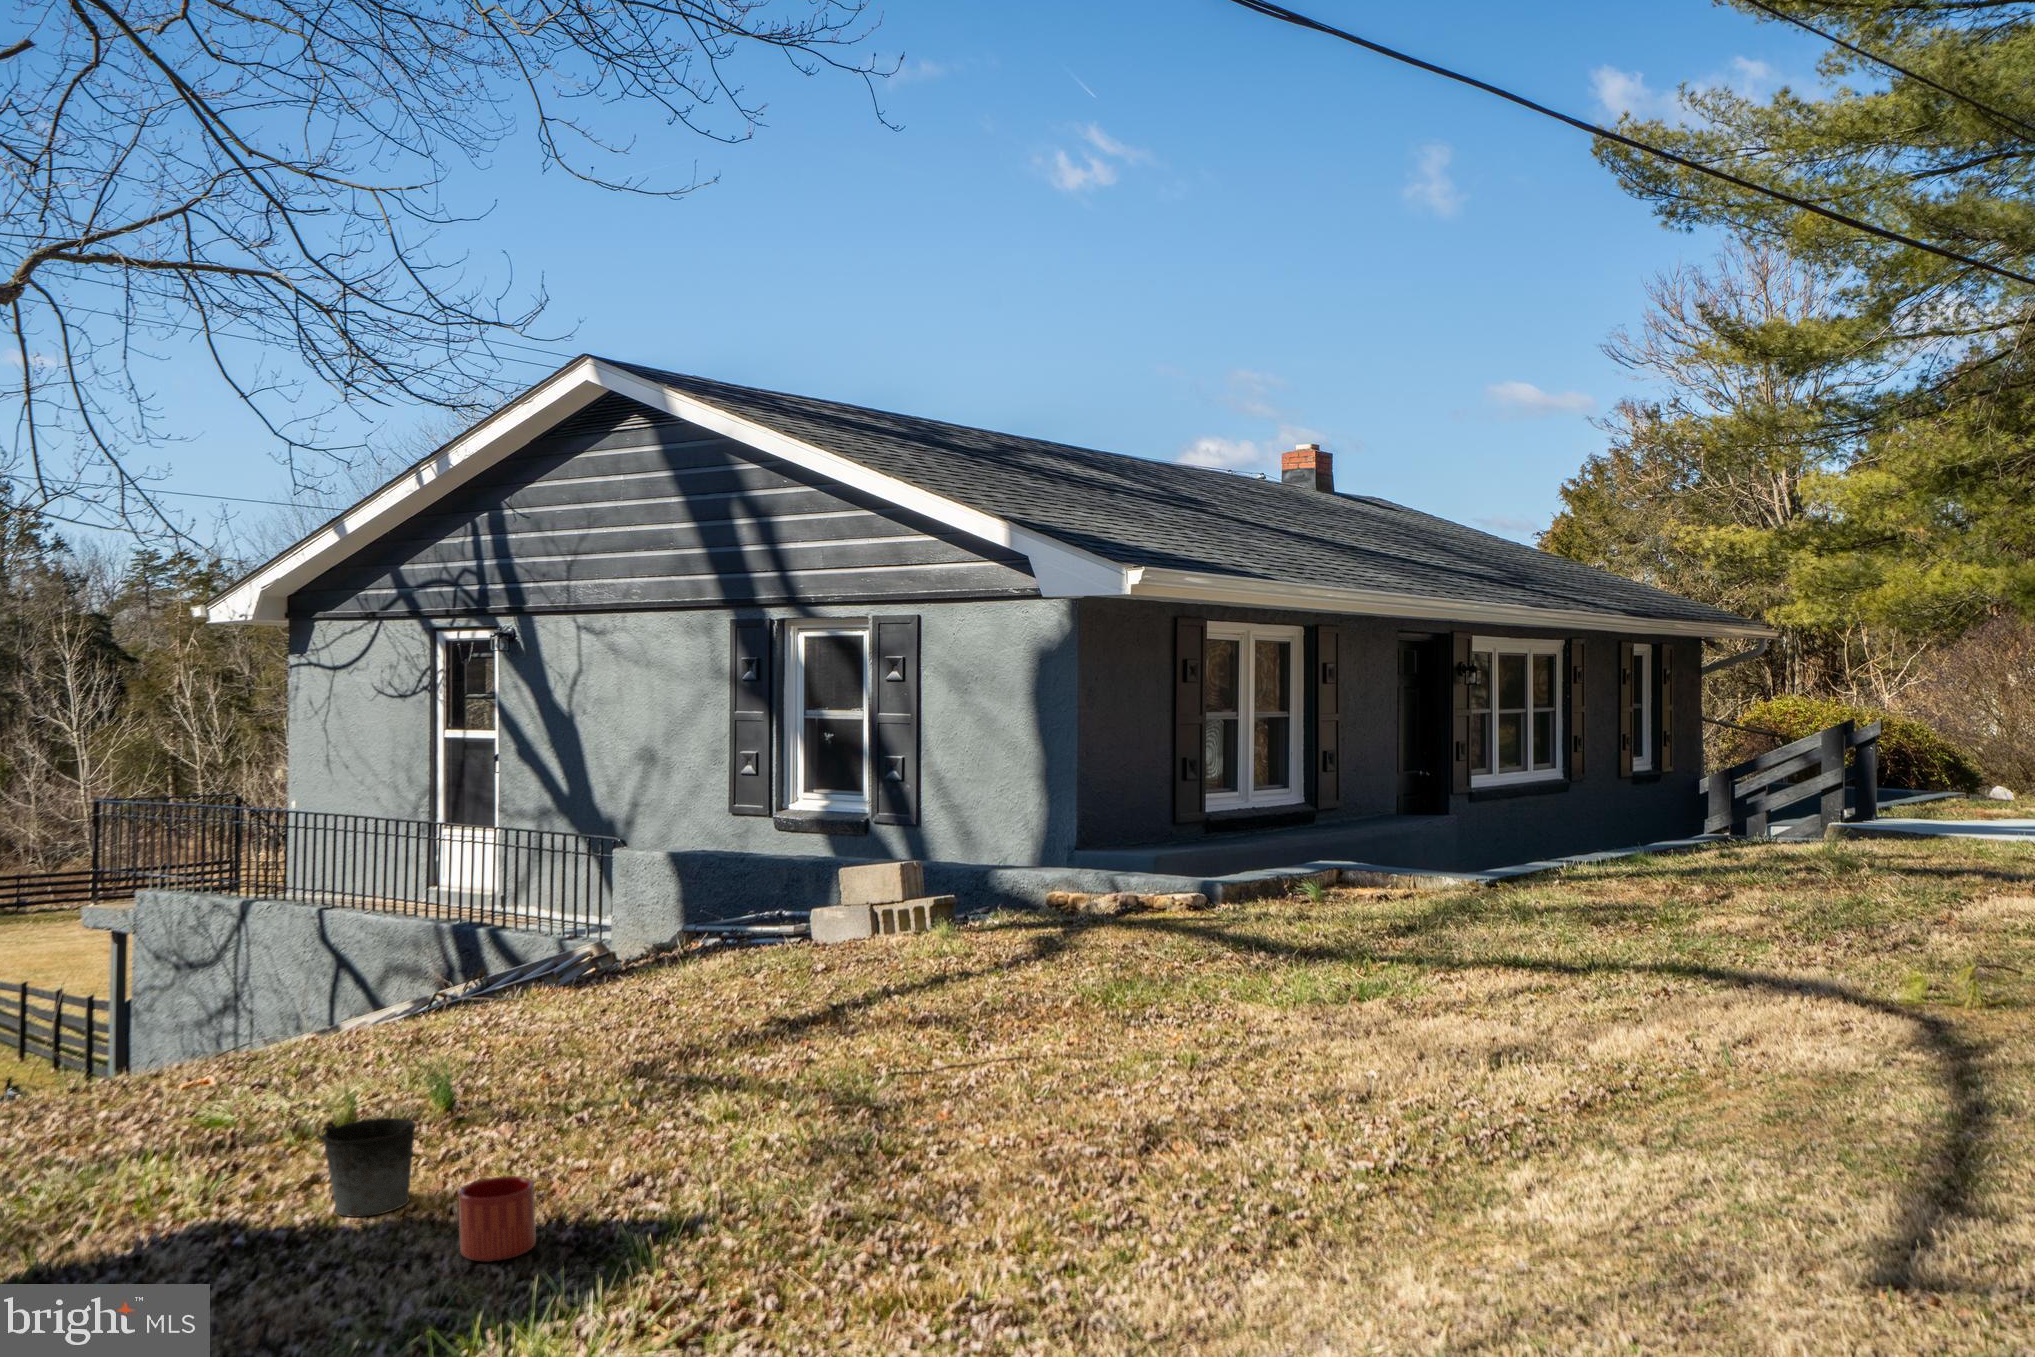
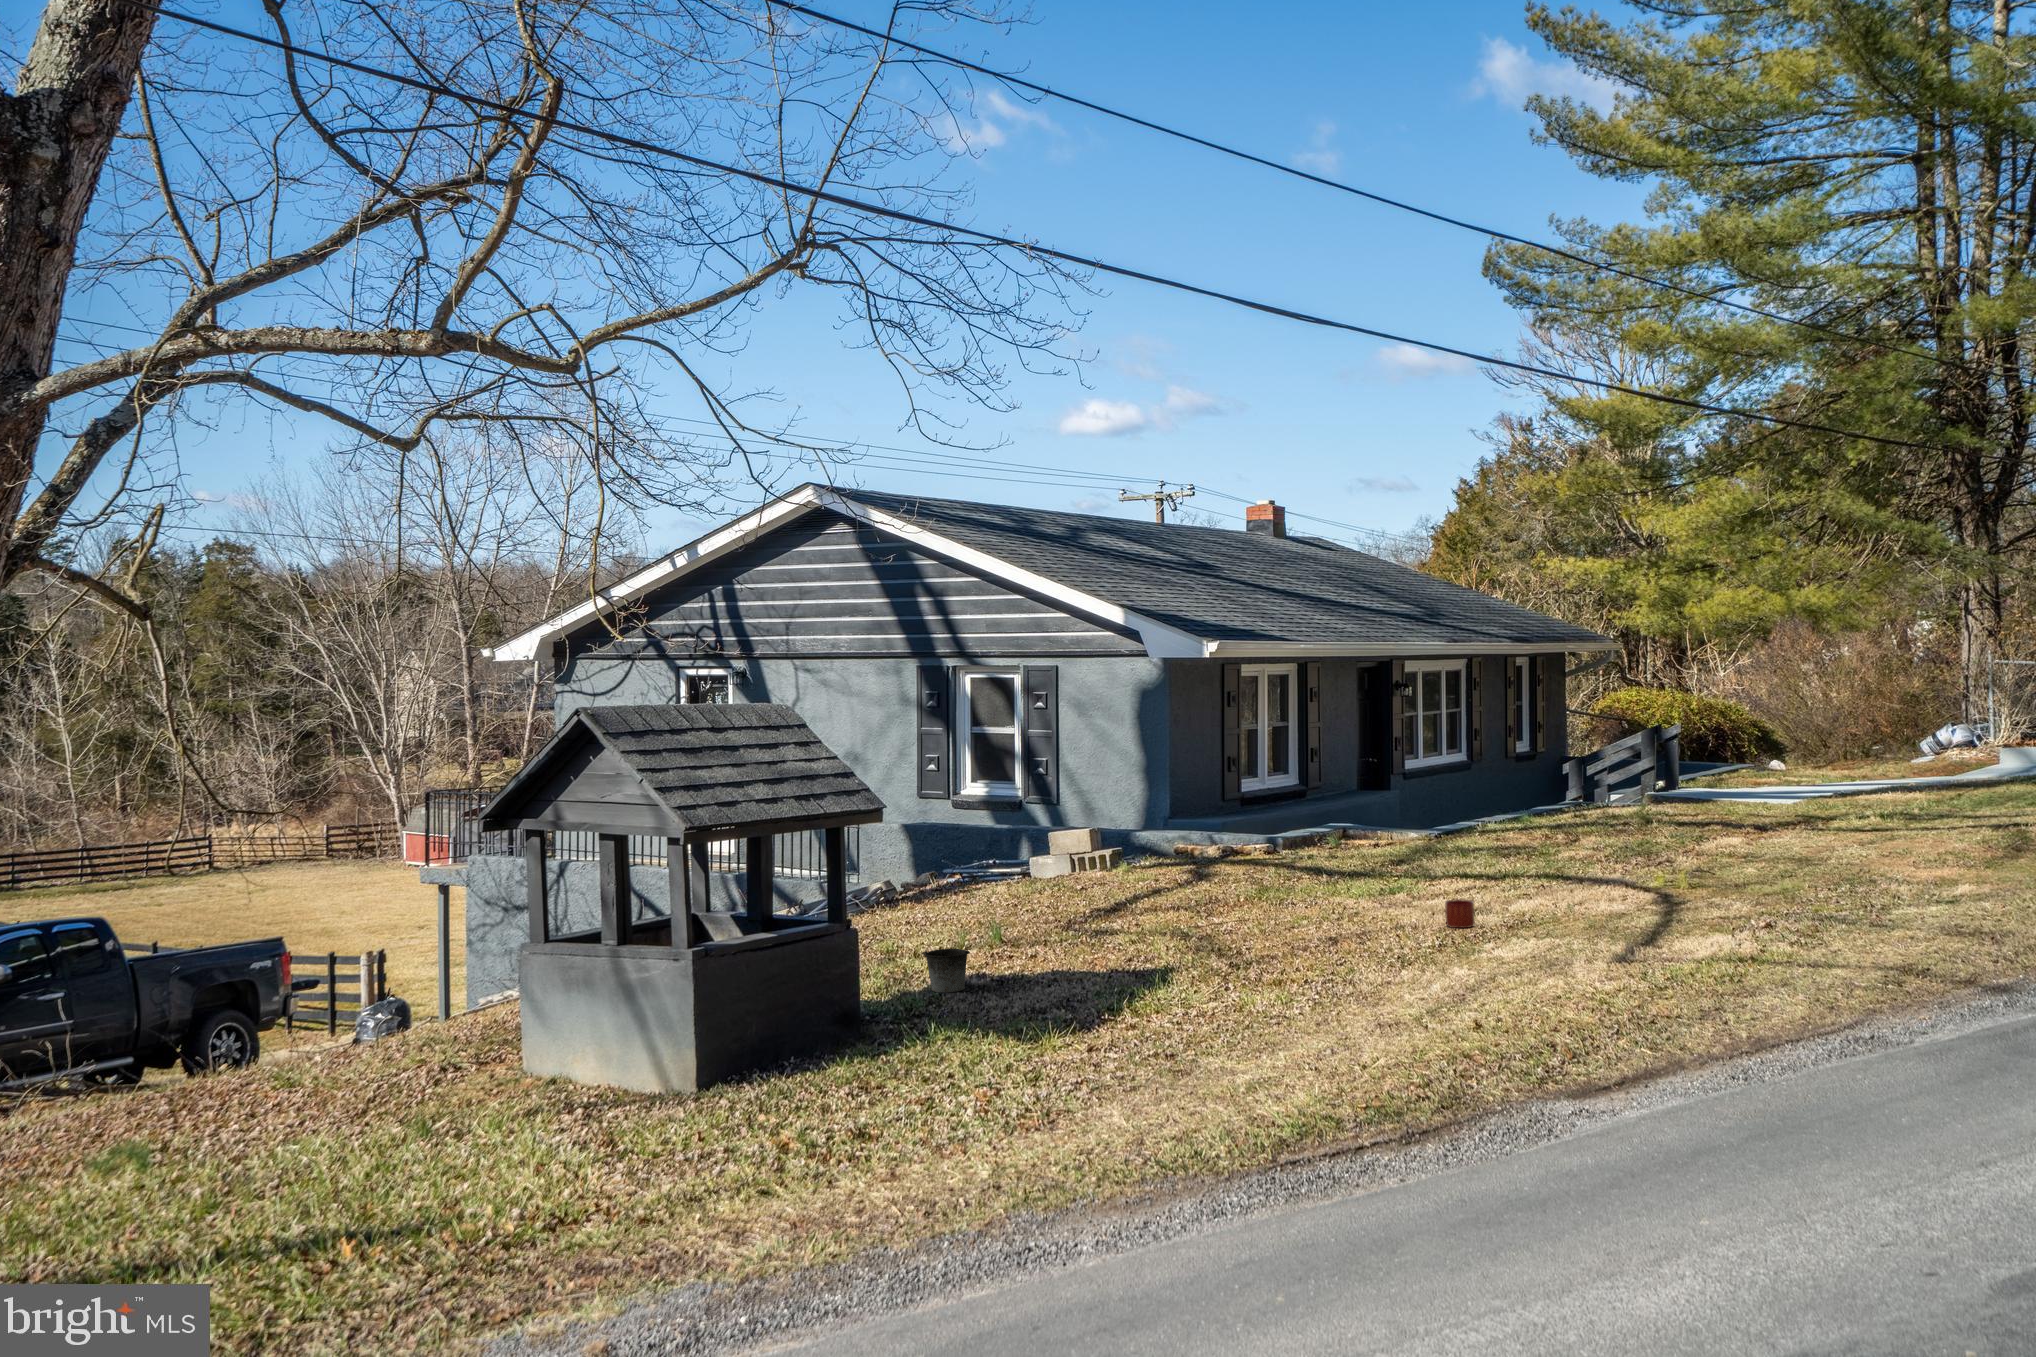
planter: present [458,1176,536,1262] -> present [1445,899,1475,928]

